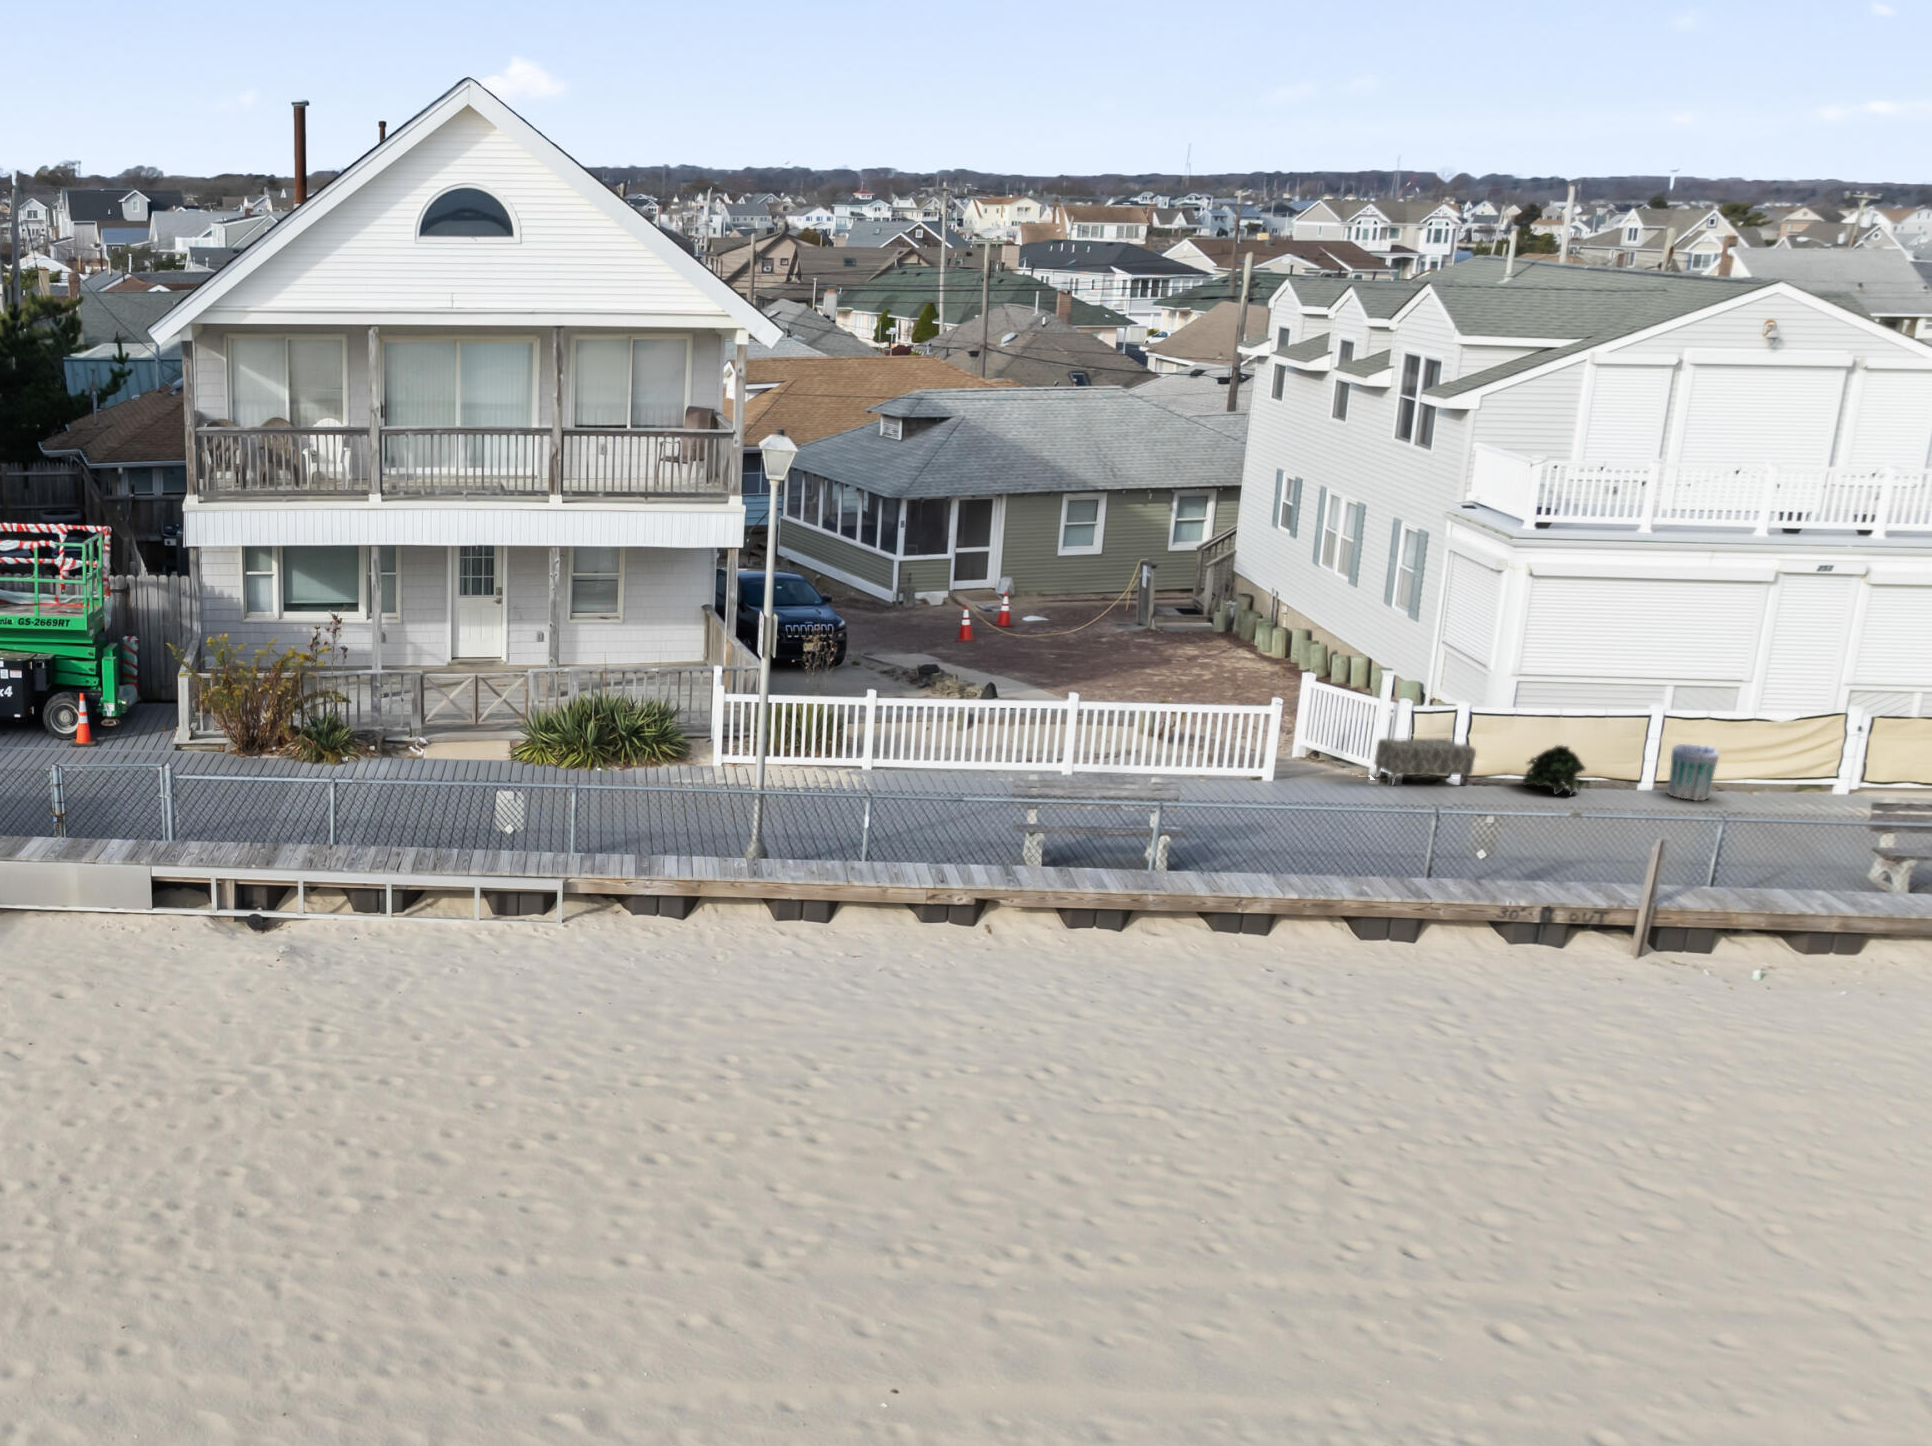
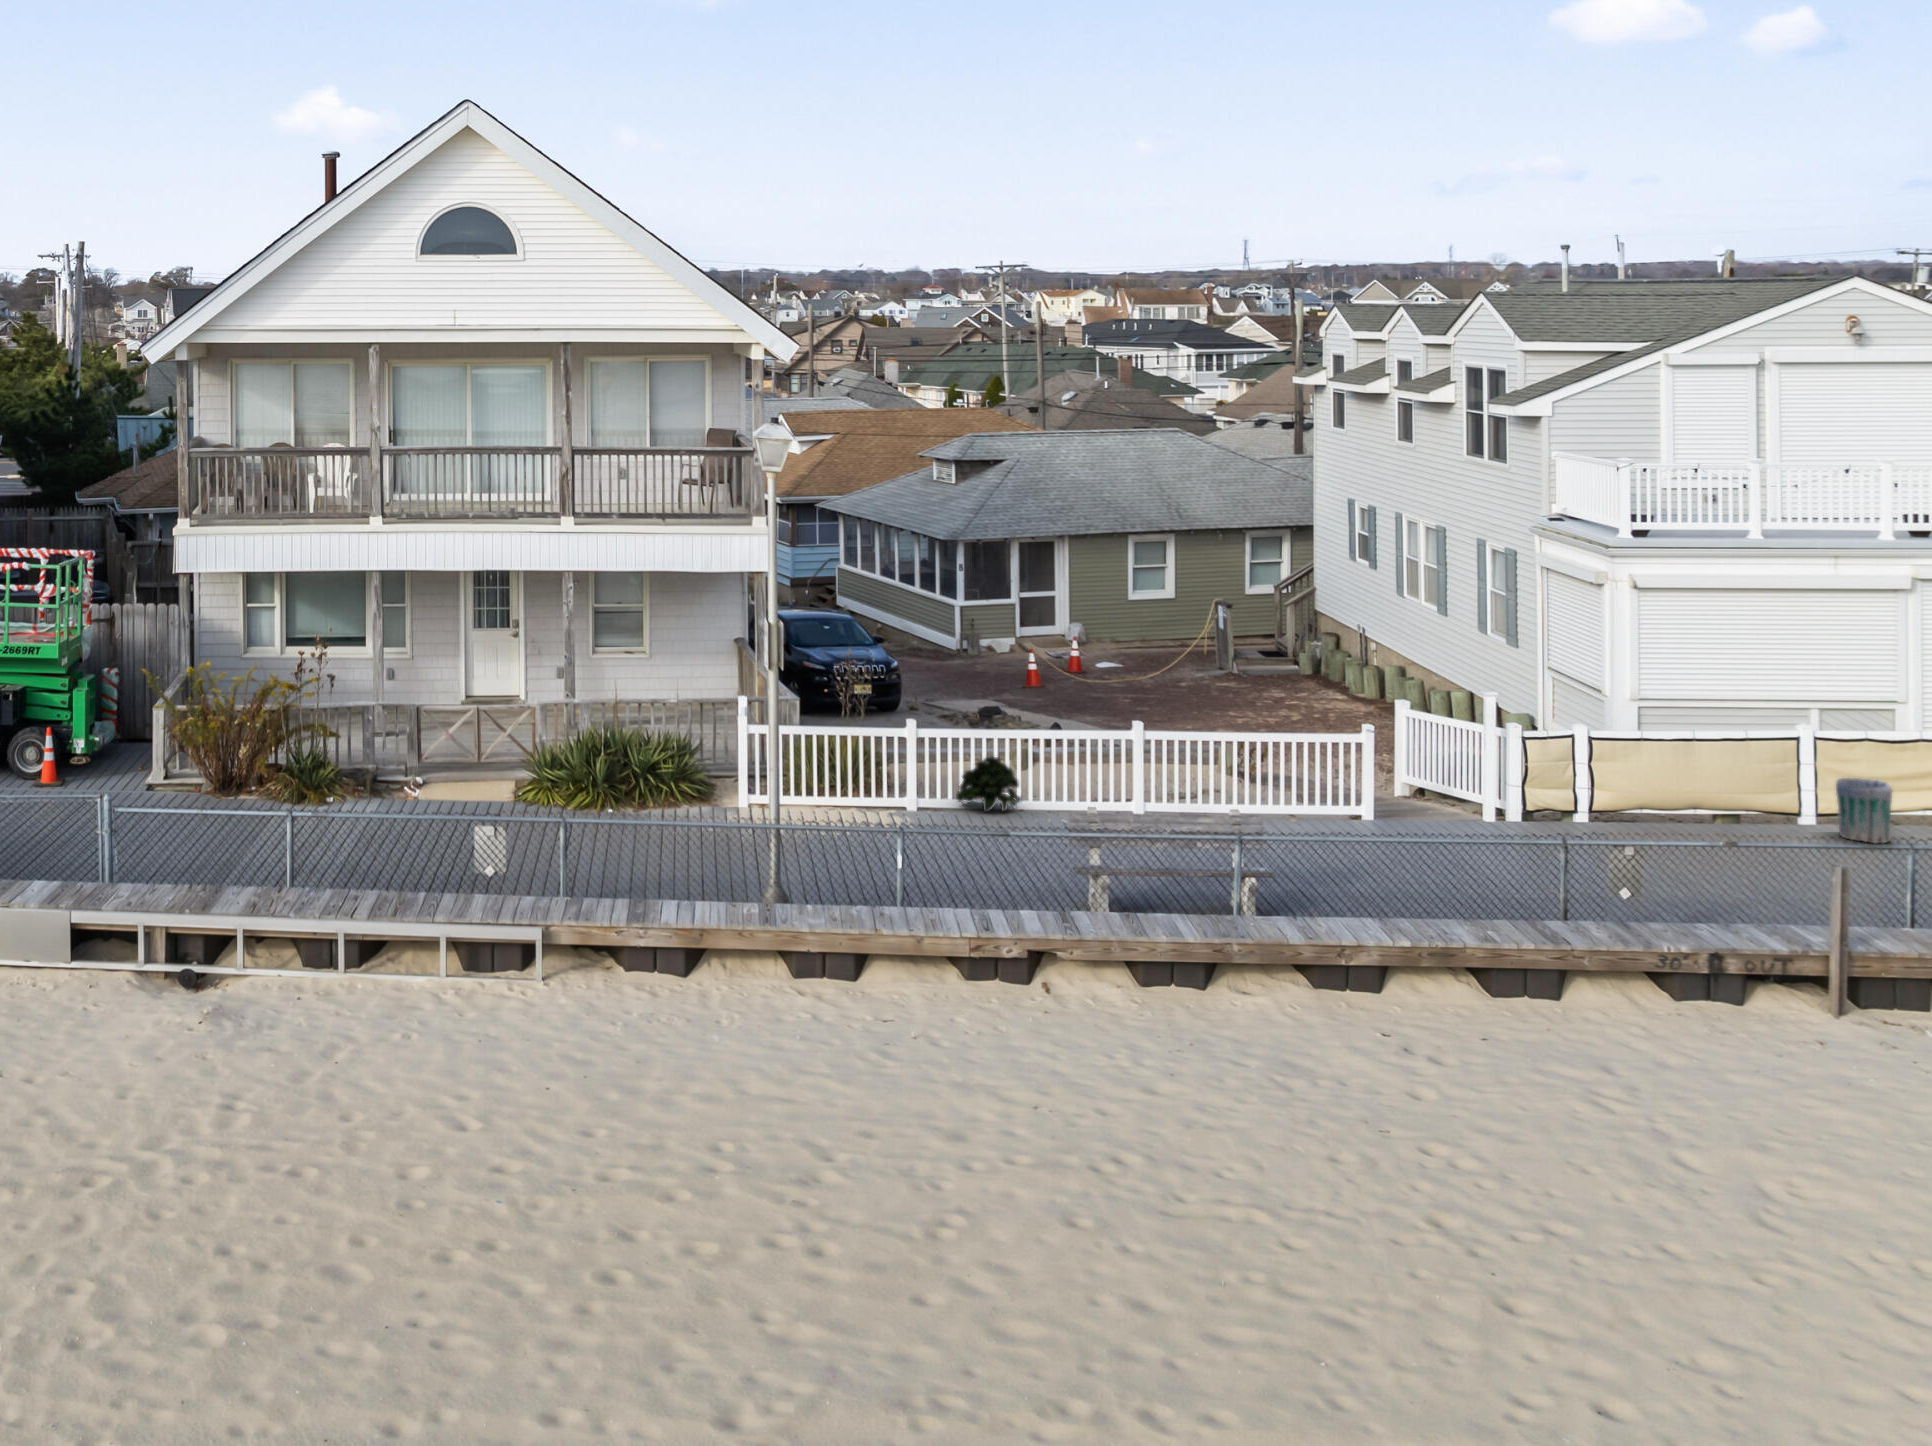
bench: present [1375,738,1476,785] -> none [1490,772,1606,827]
potted plant: present [1523,745,1585,795] -> present [956,757,1021,812]

